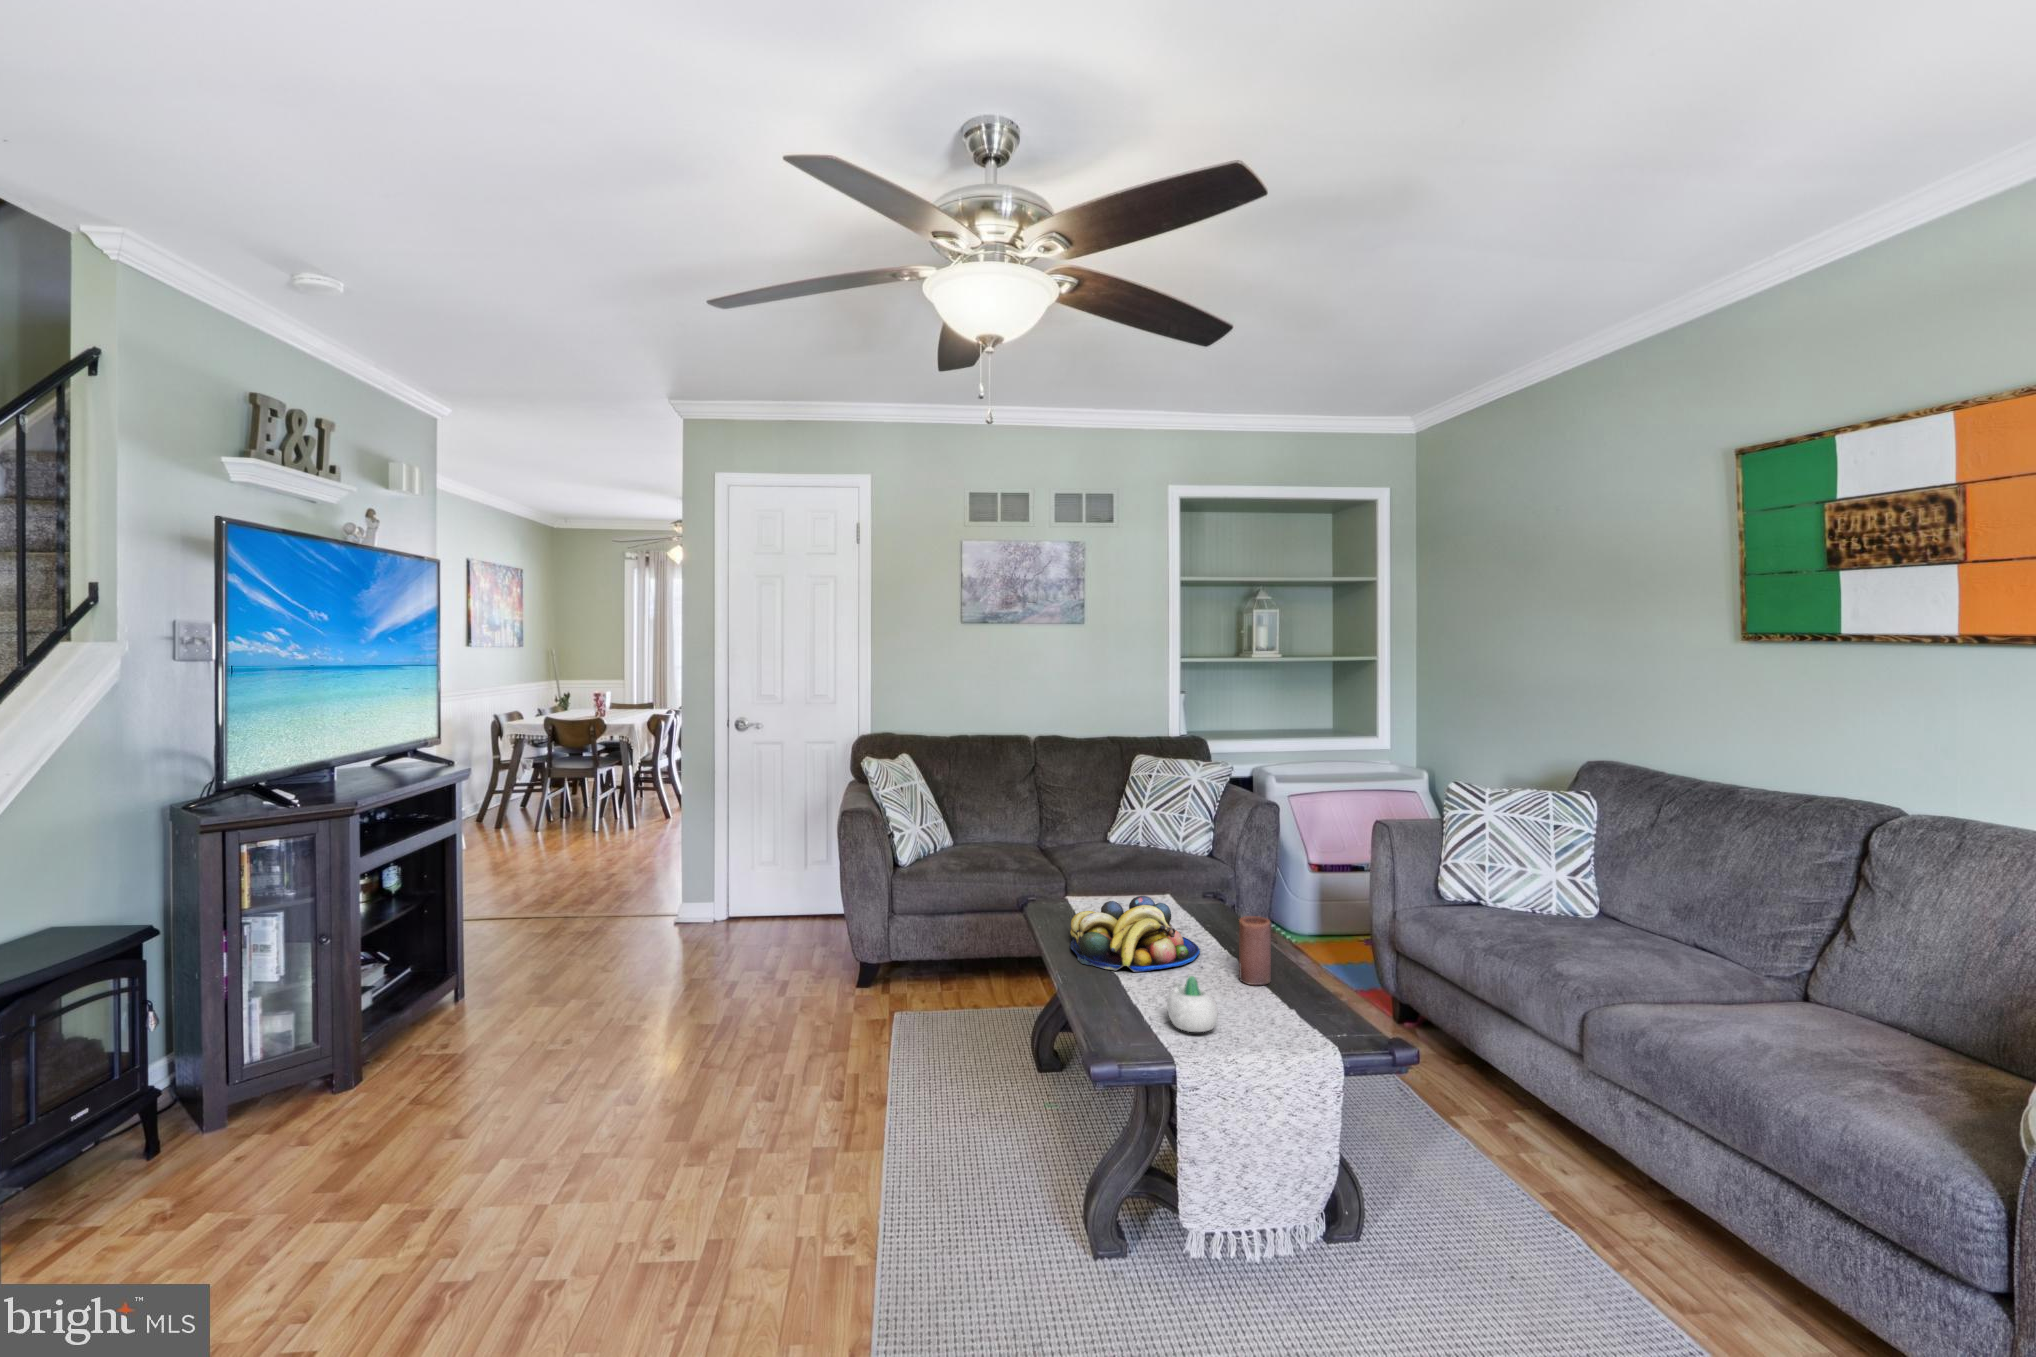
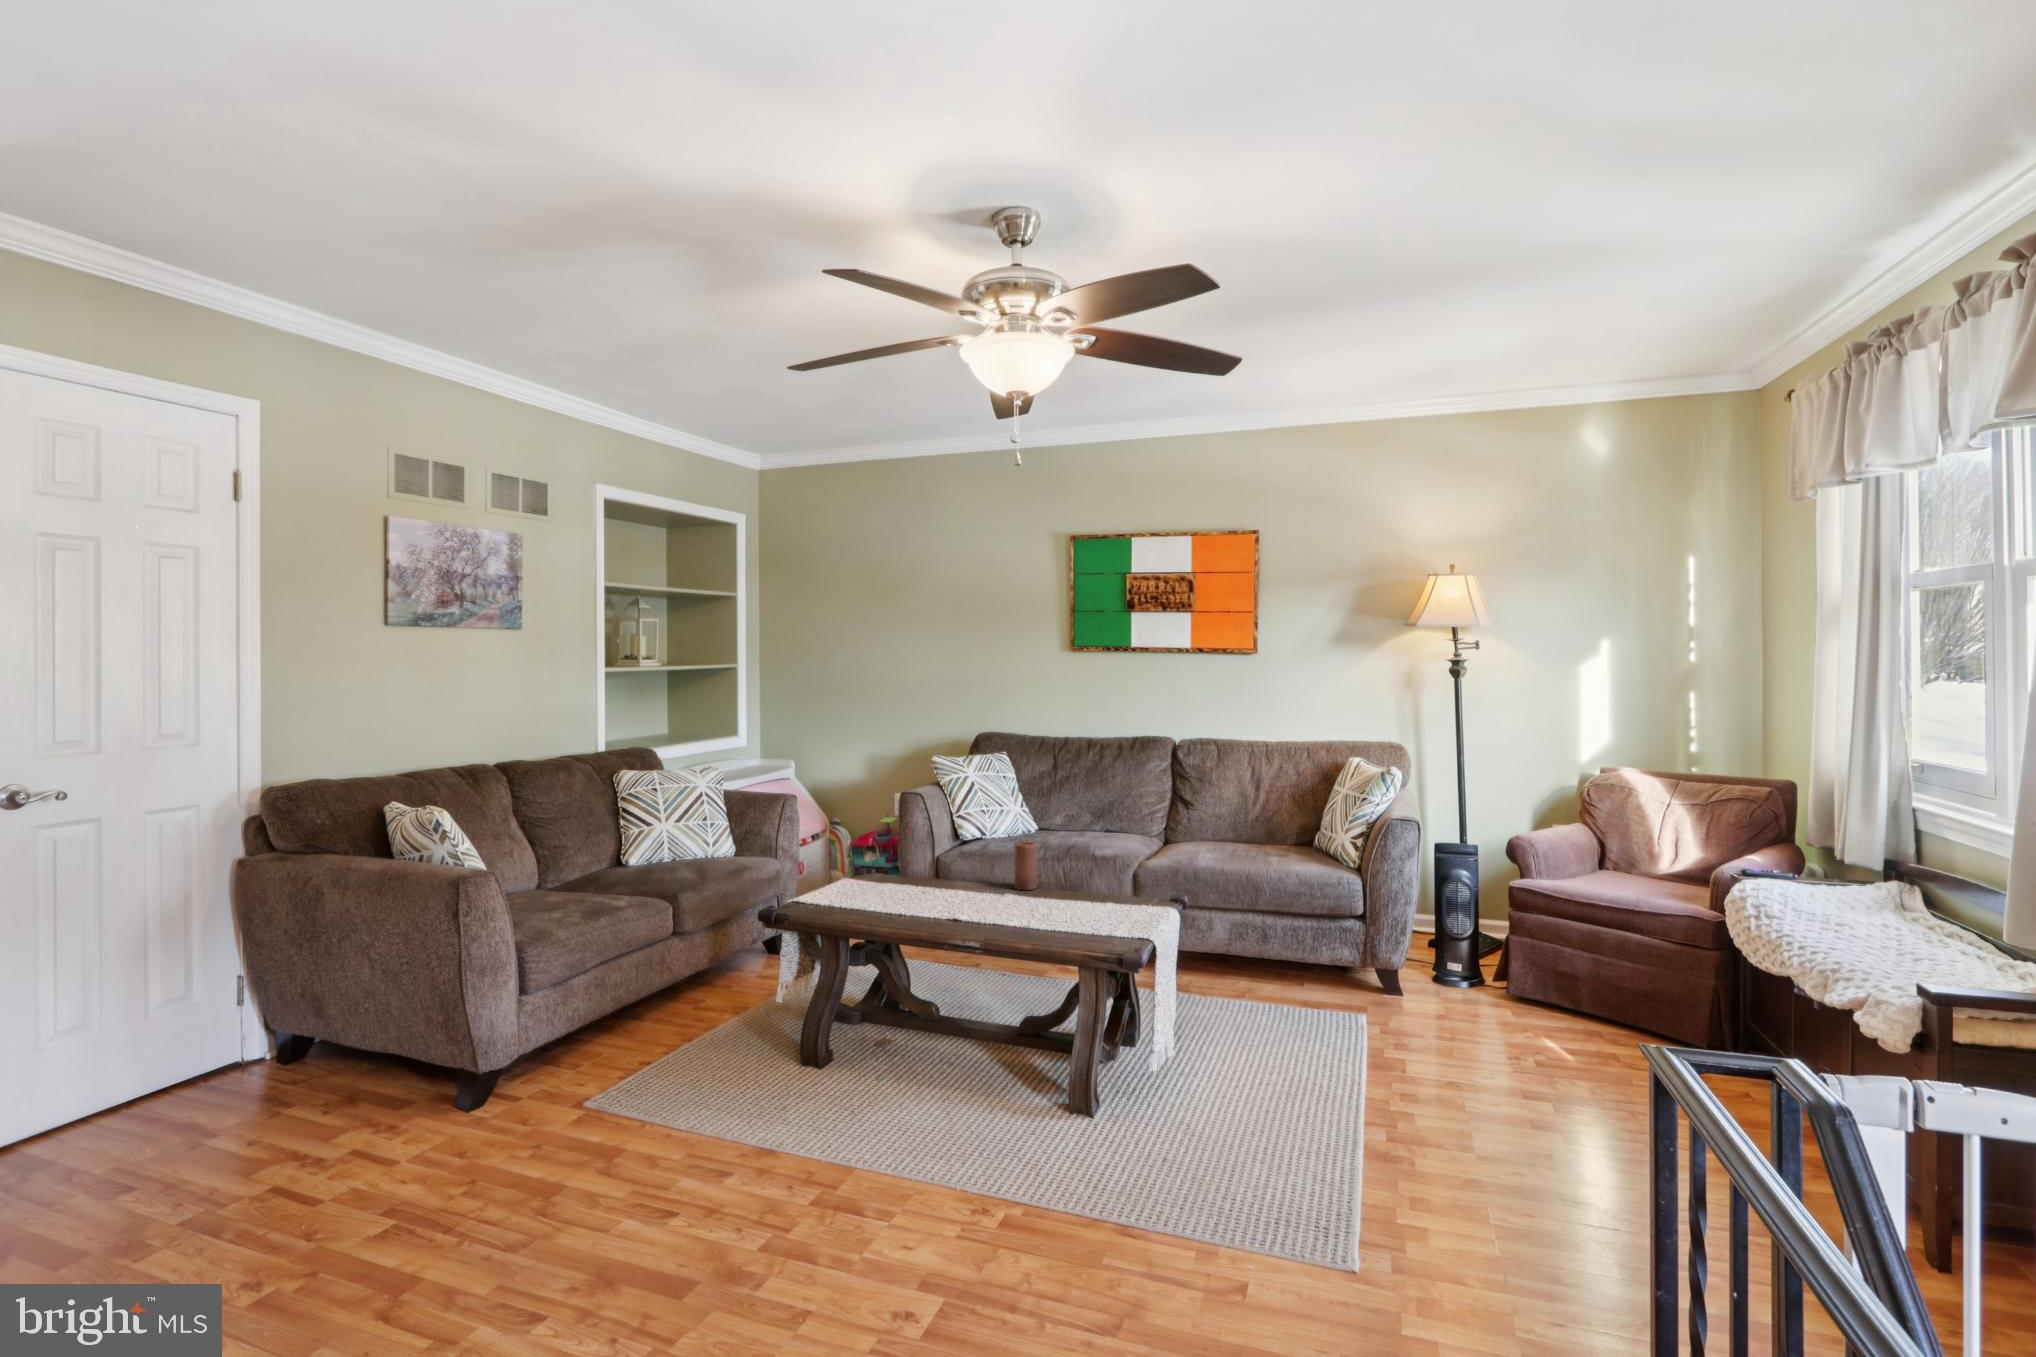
fruit bowl: present [1070,896,1200,972] -> none [868,854,975,908]
succulent planter: present [1167,976,1218,1032] -> none [1052,872,1094,910]

